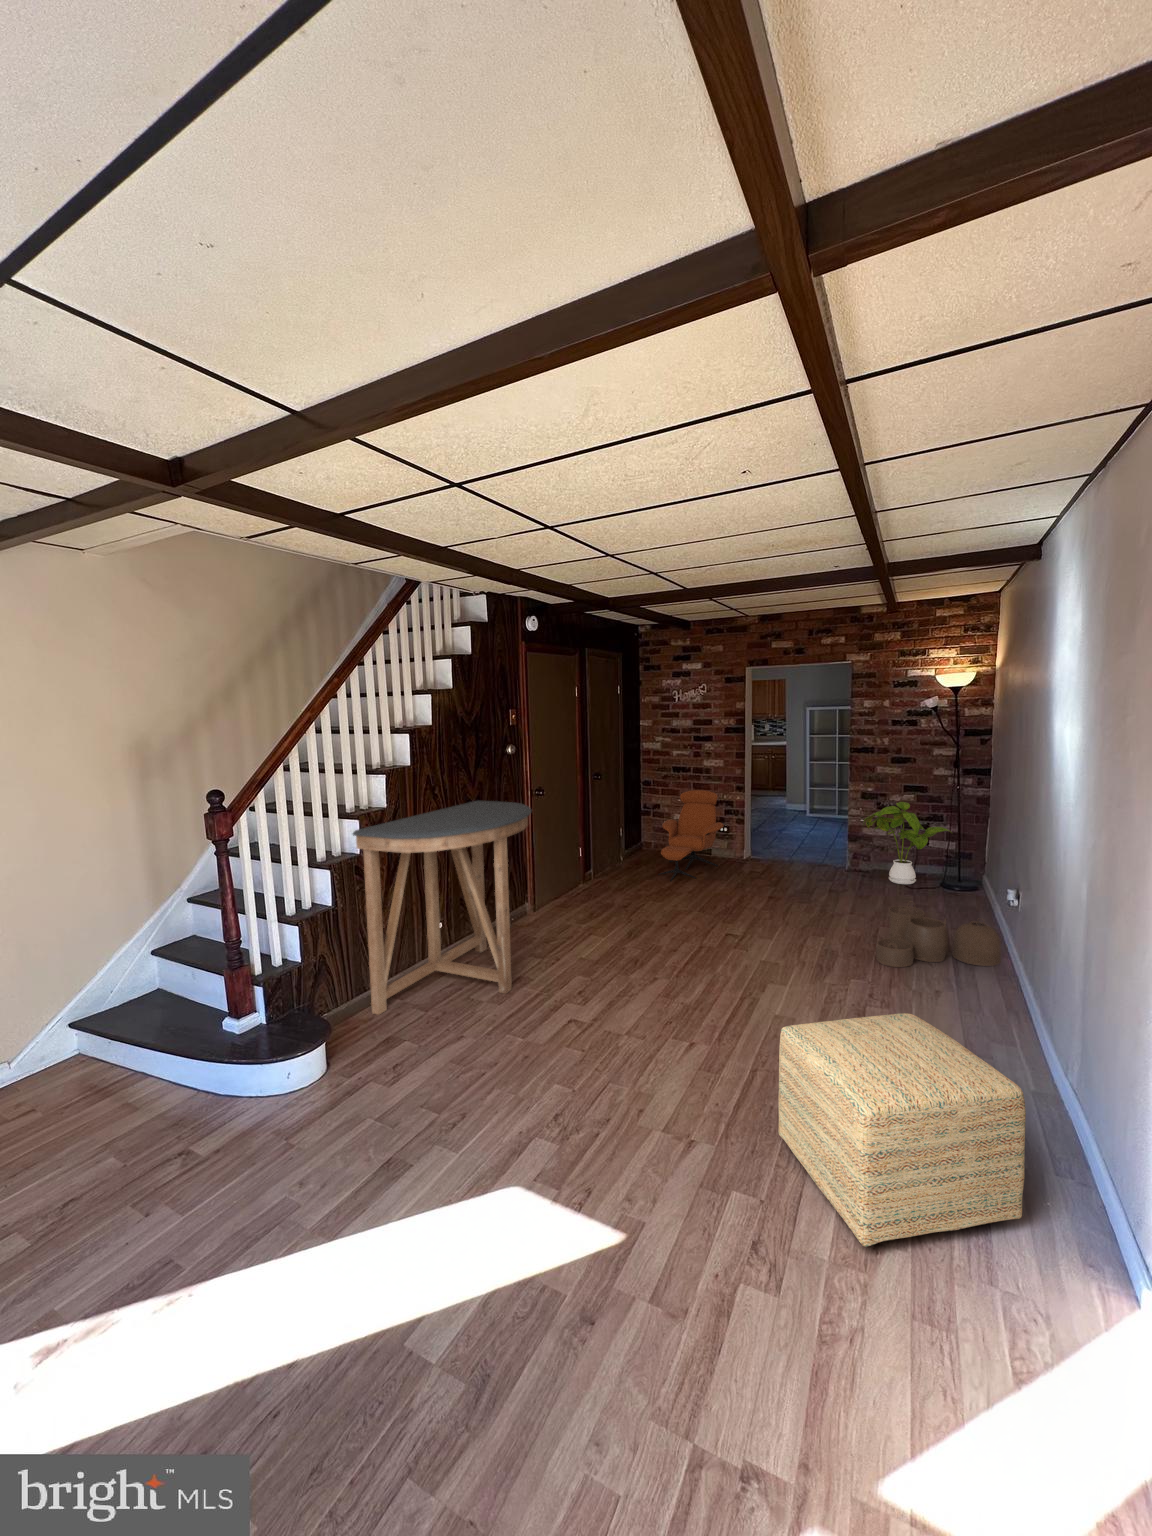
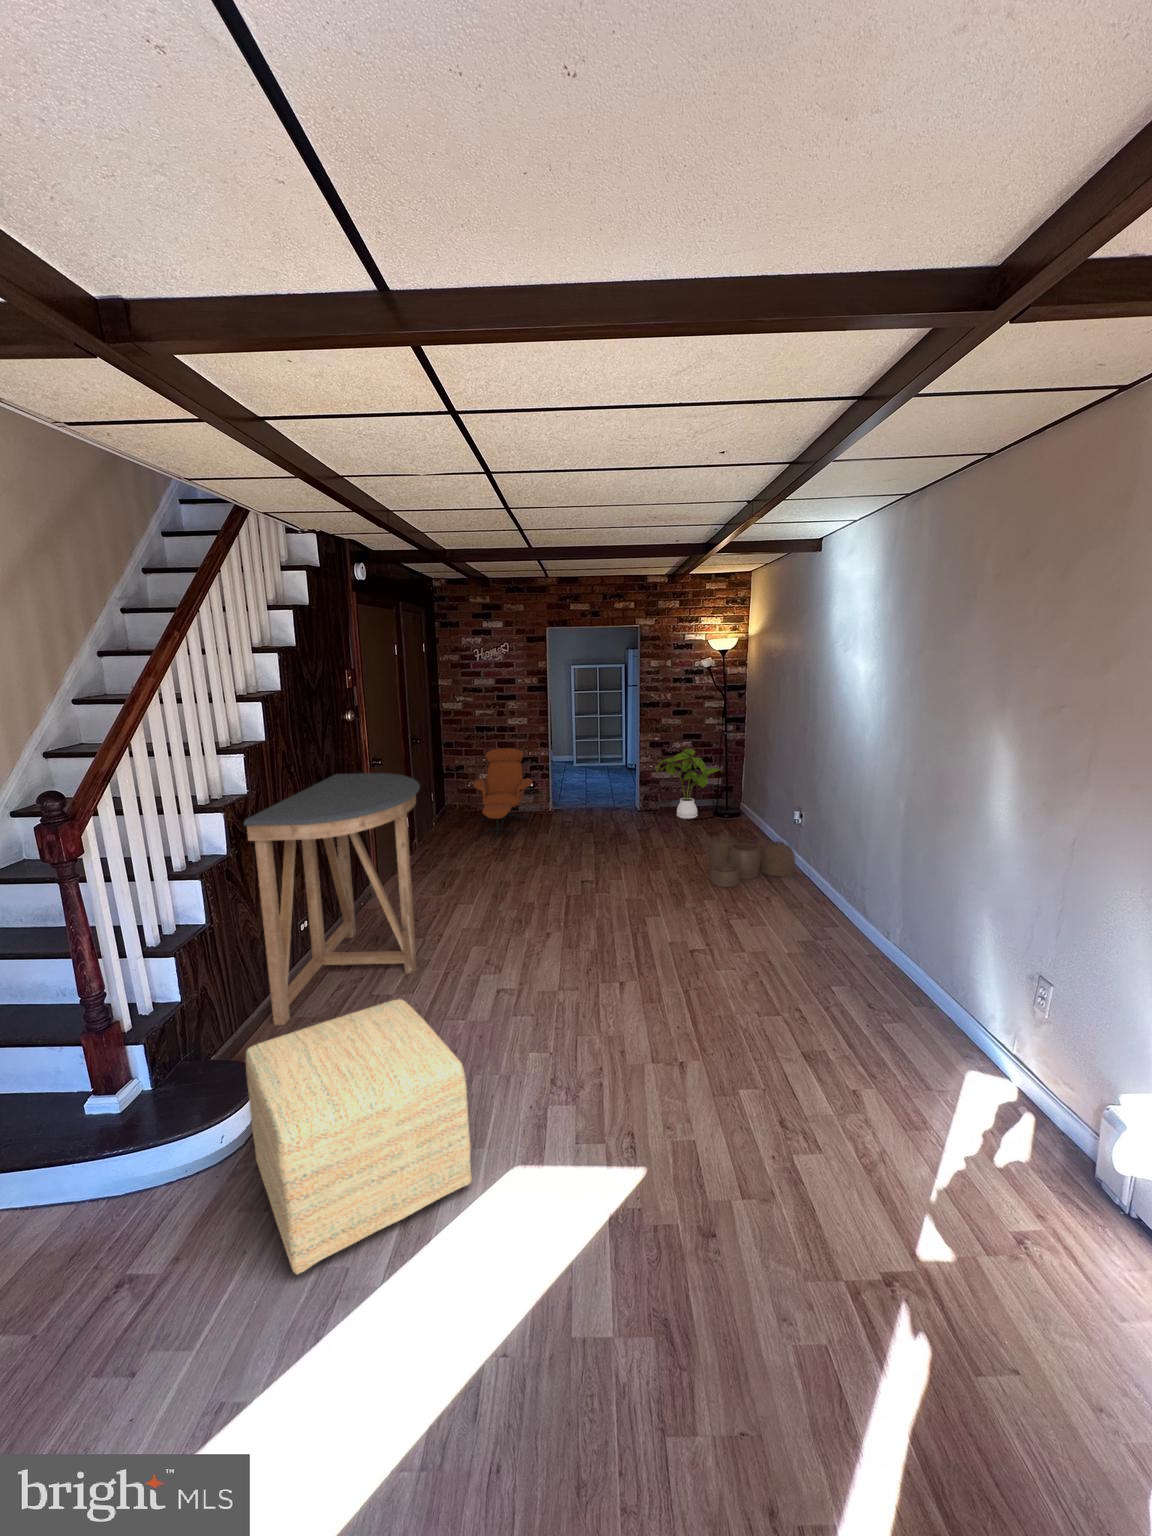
ottoman: present [778,1013,1026,1246] -> present [246,999,472,1274]

